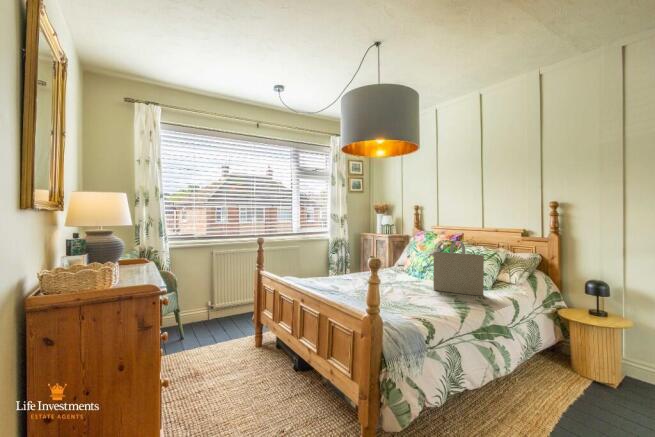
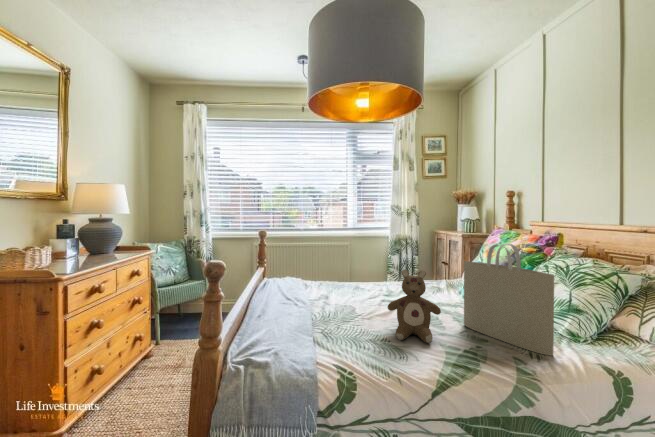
stuffed bear: none [401,259,433,300] -> present [387,270,441,343]

